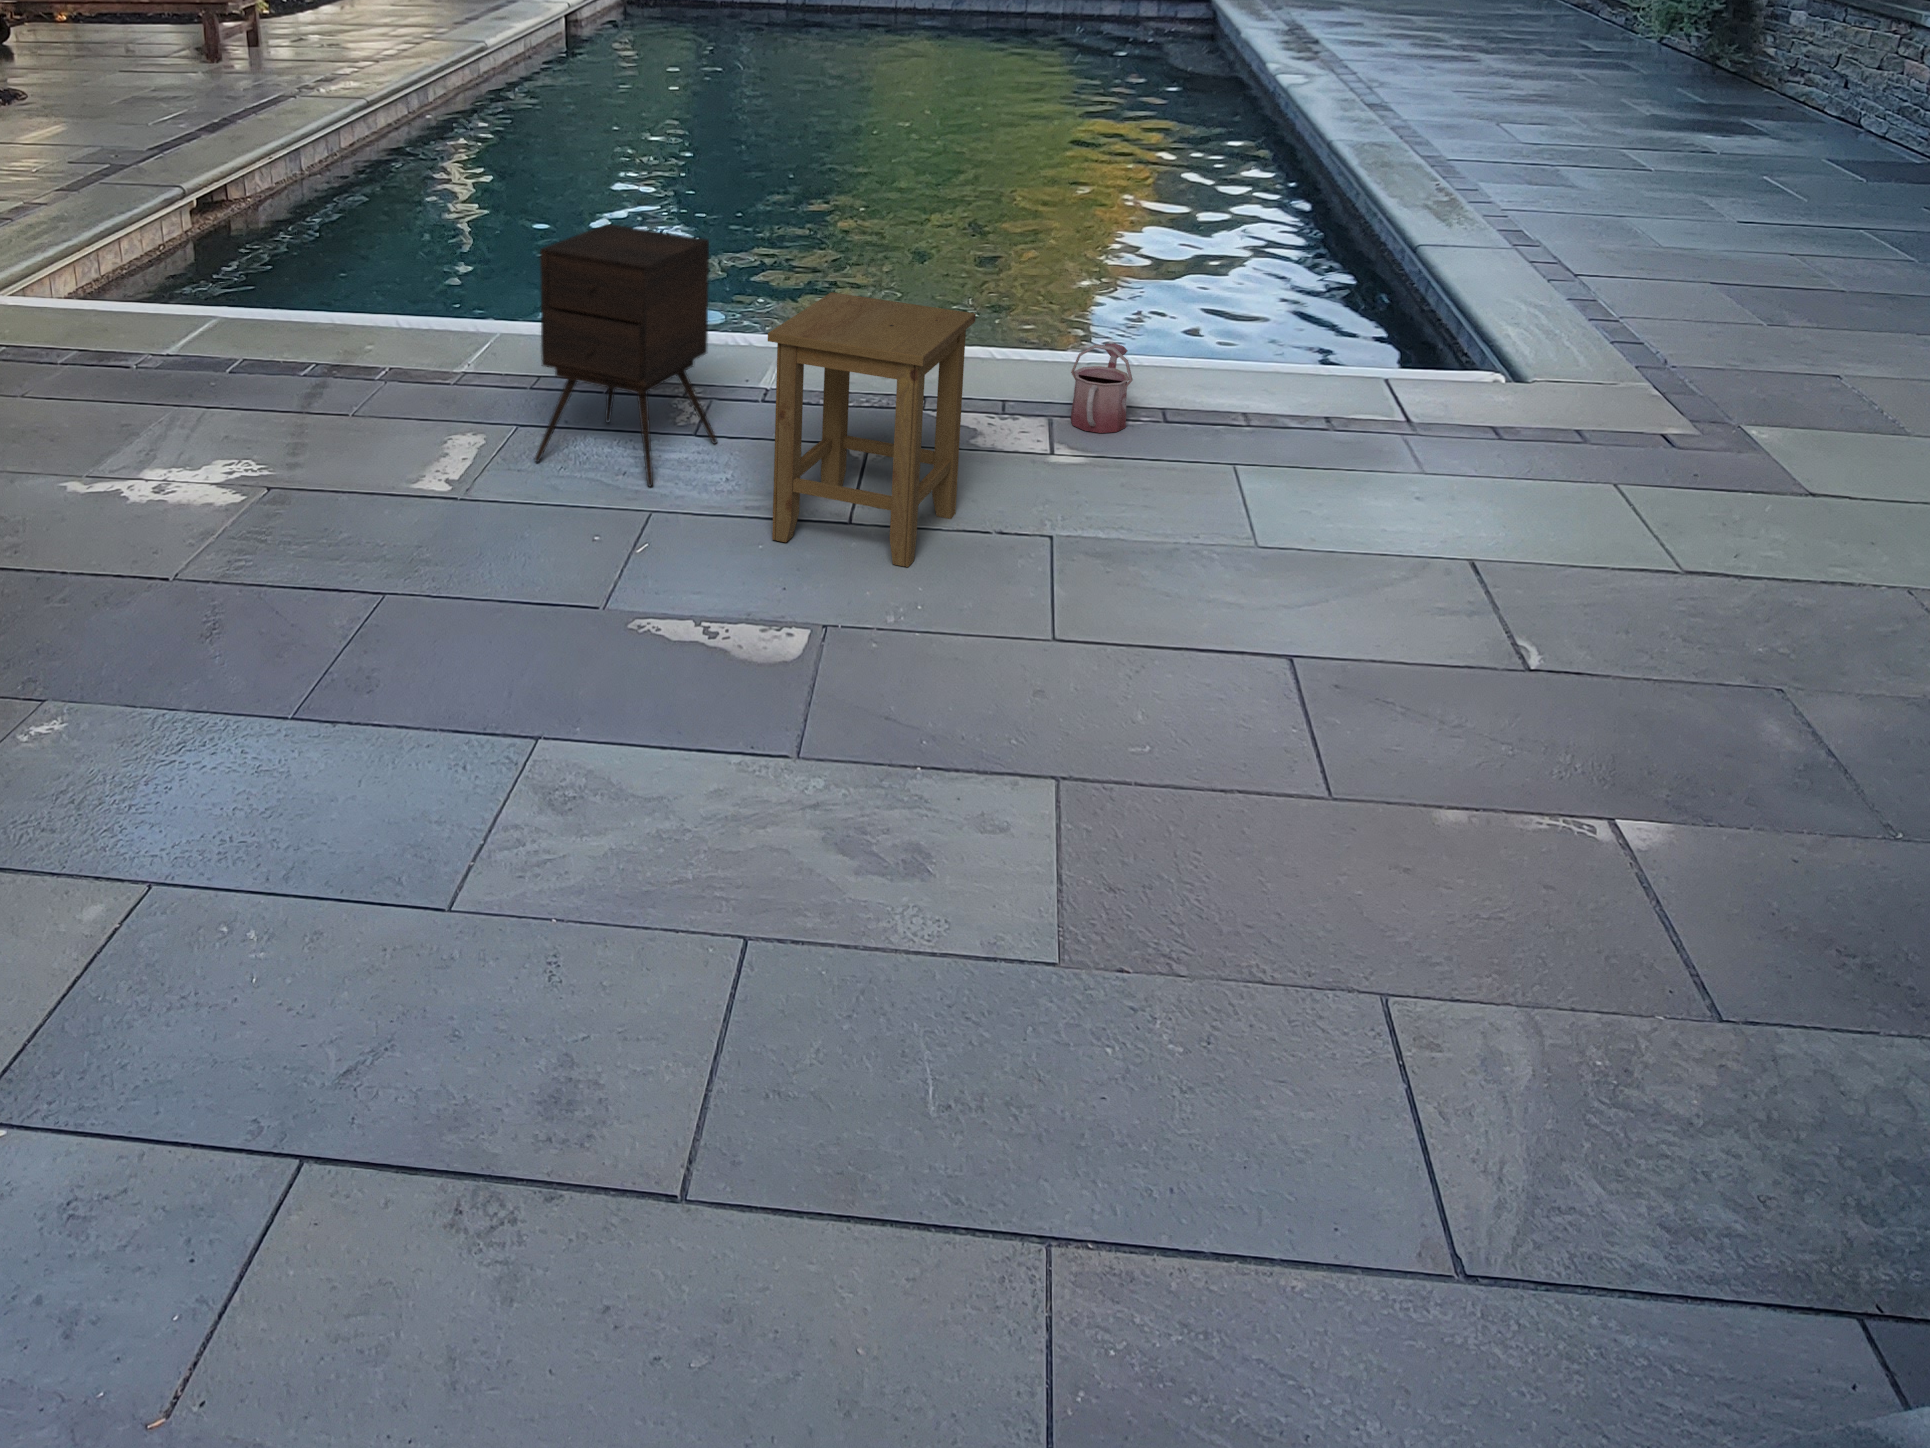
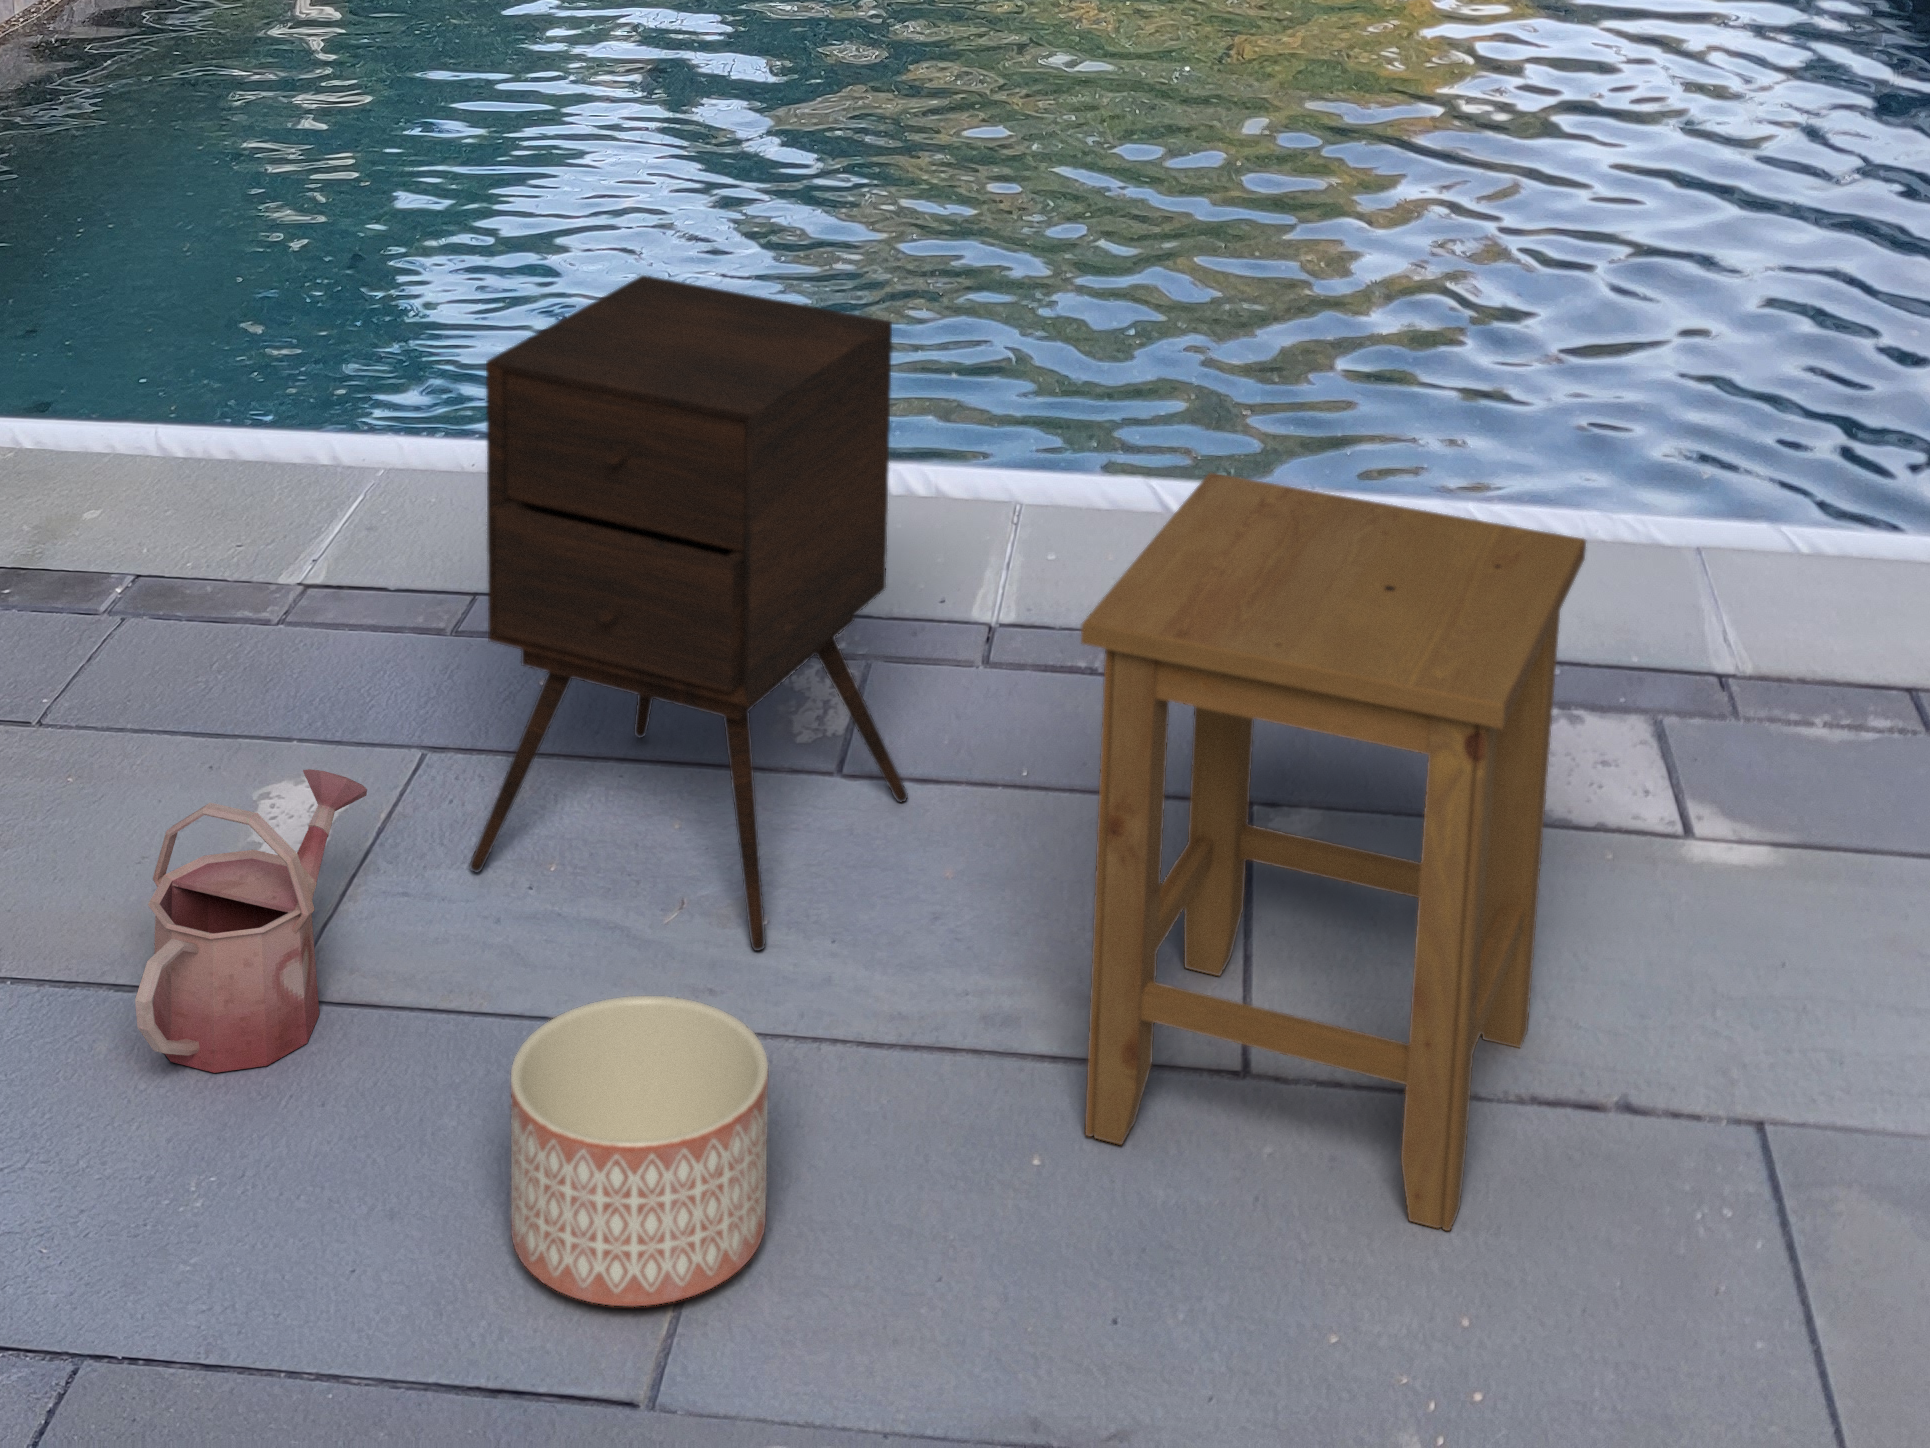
watering can: present [1071,343,1133,433] -> present [135,769,367,1073]
planter: none [546,478,645,582] -> present [511,996,768,1306]

